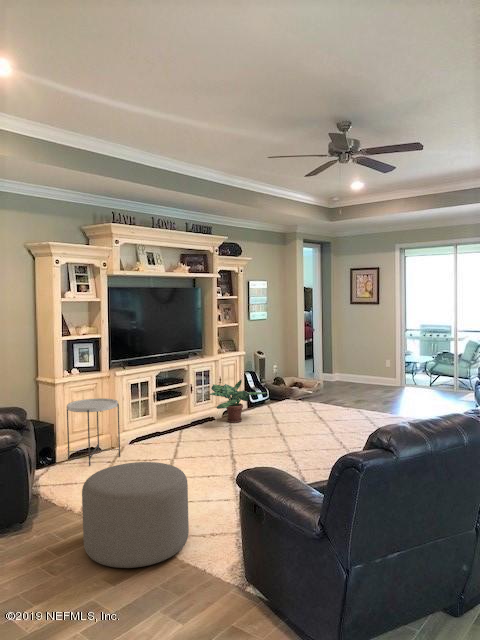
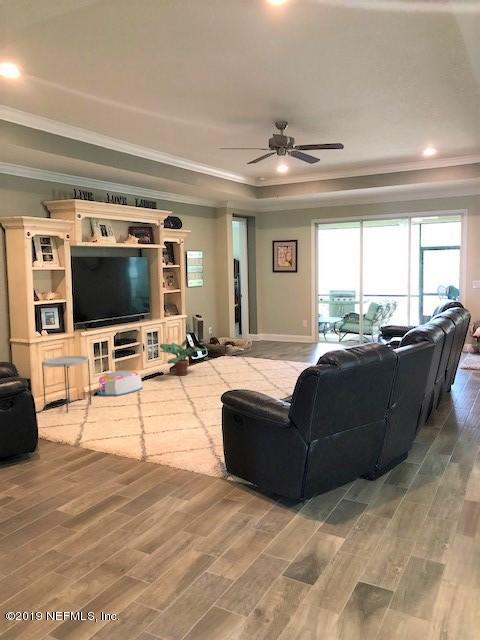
storage bin: none [133,415,185,446] -> present [97,371,143,396]
ottoman: present [82,462,189,568] -> none [91,398,175,474]

